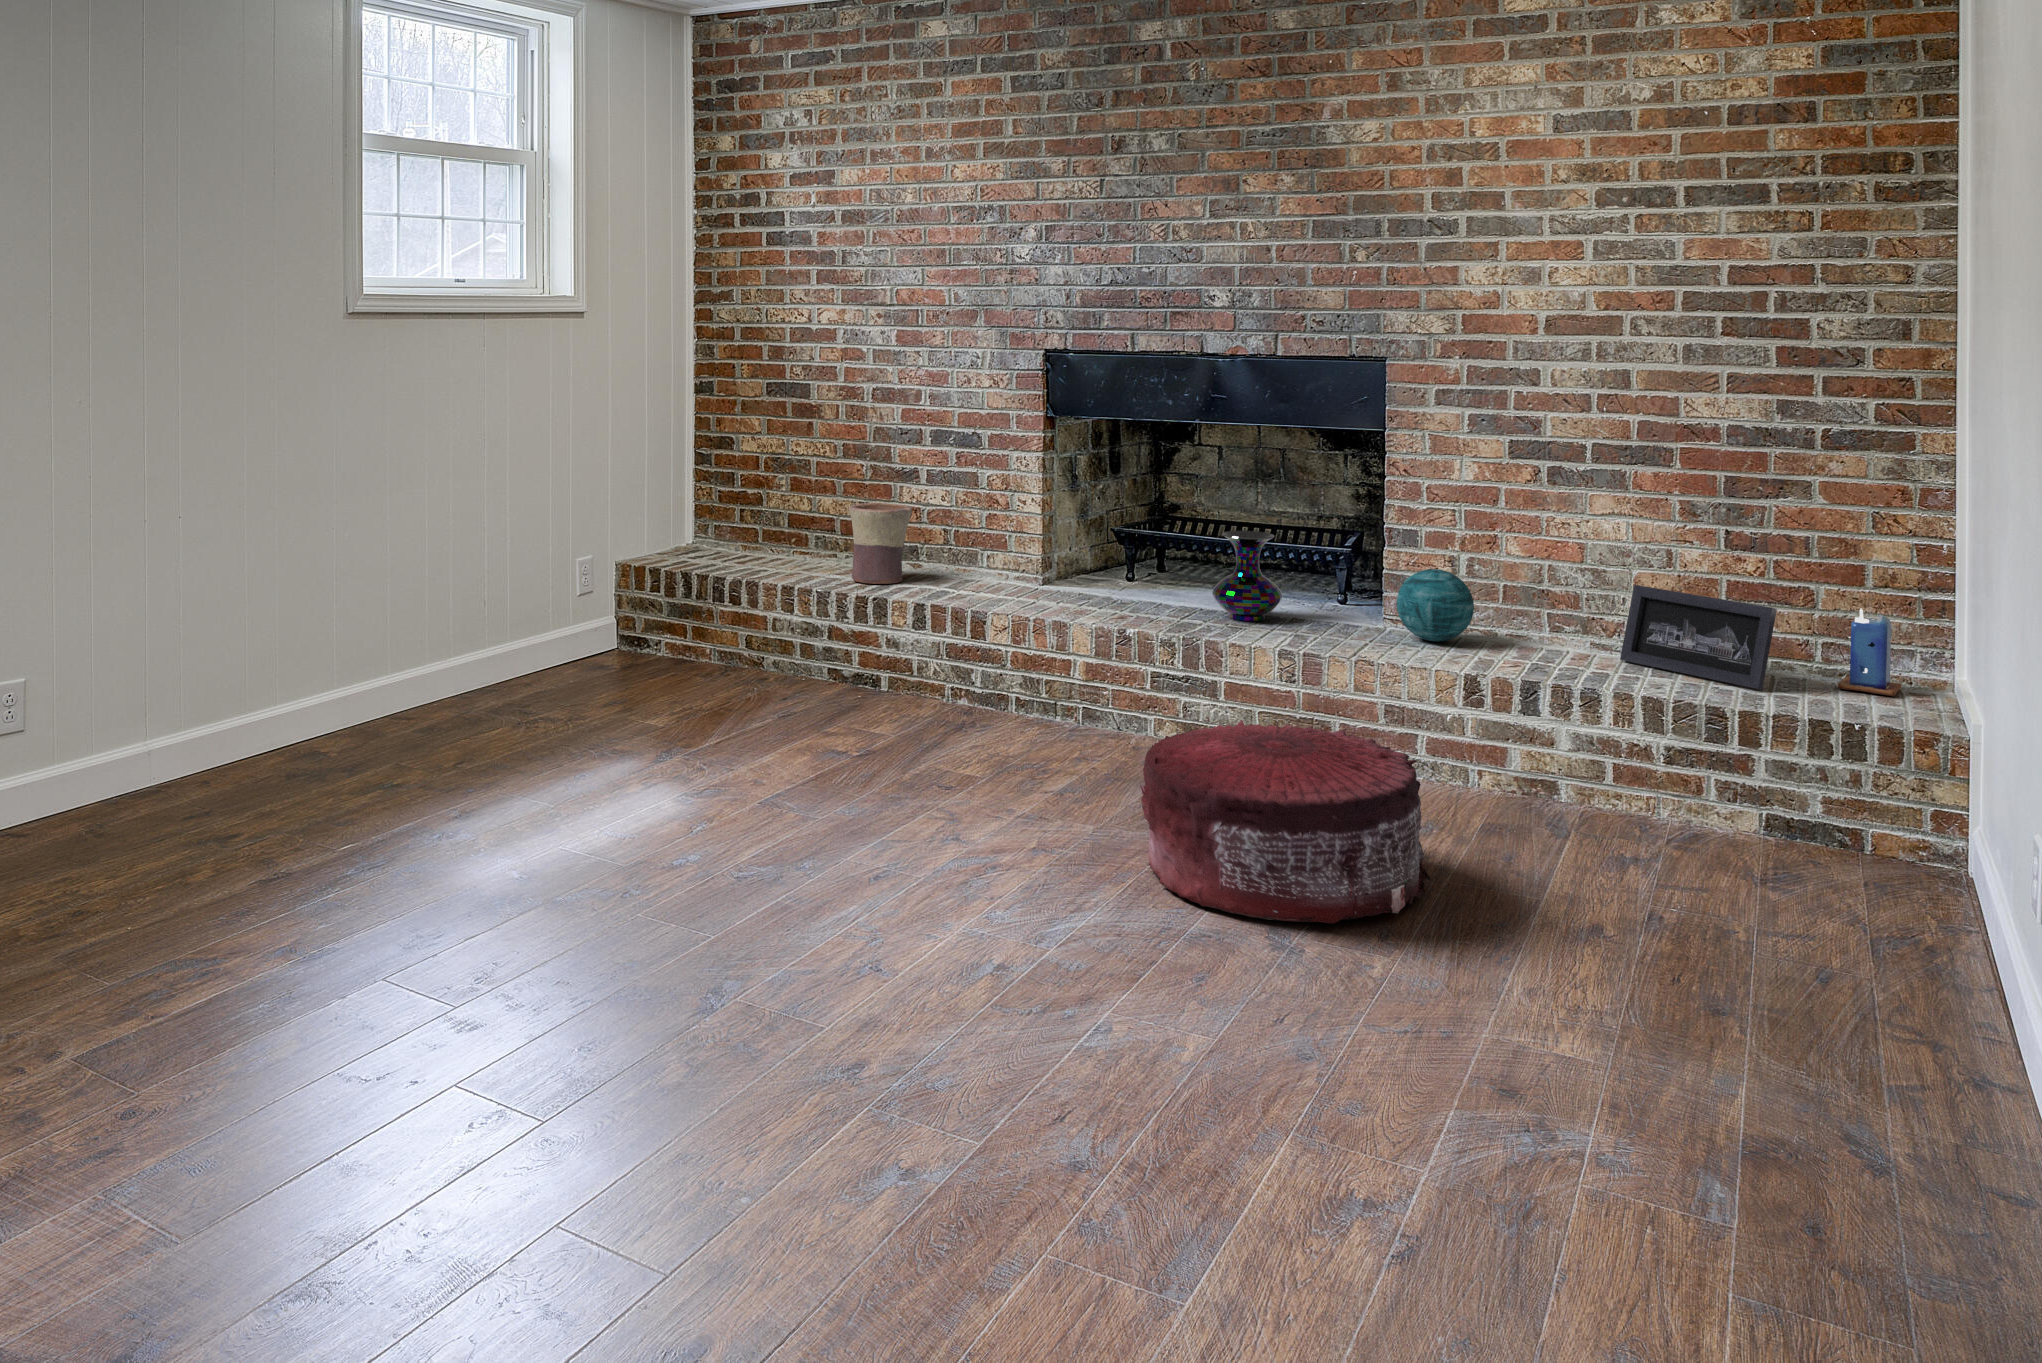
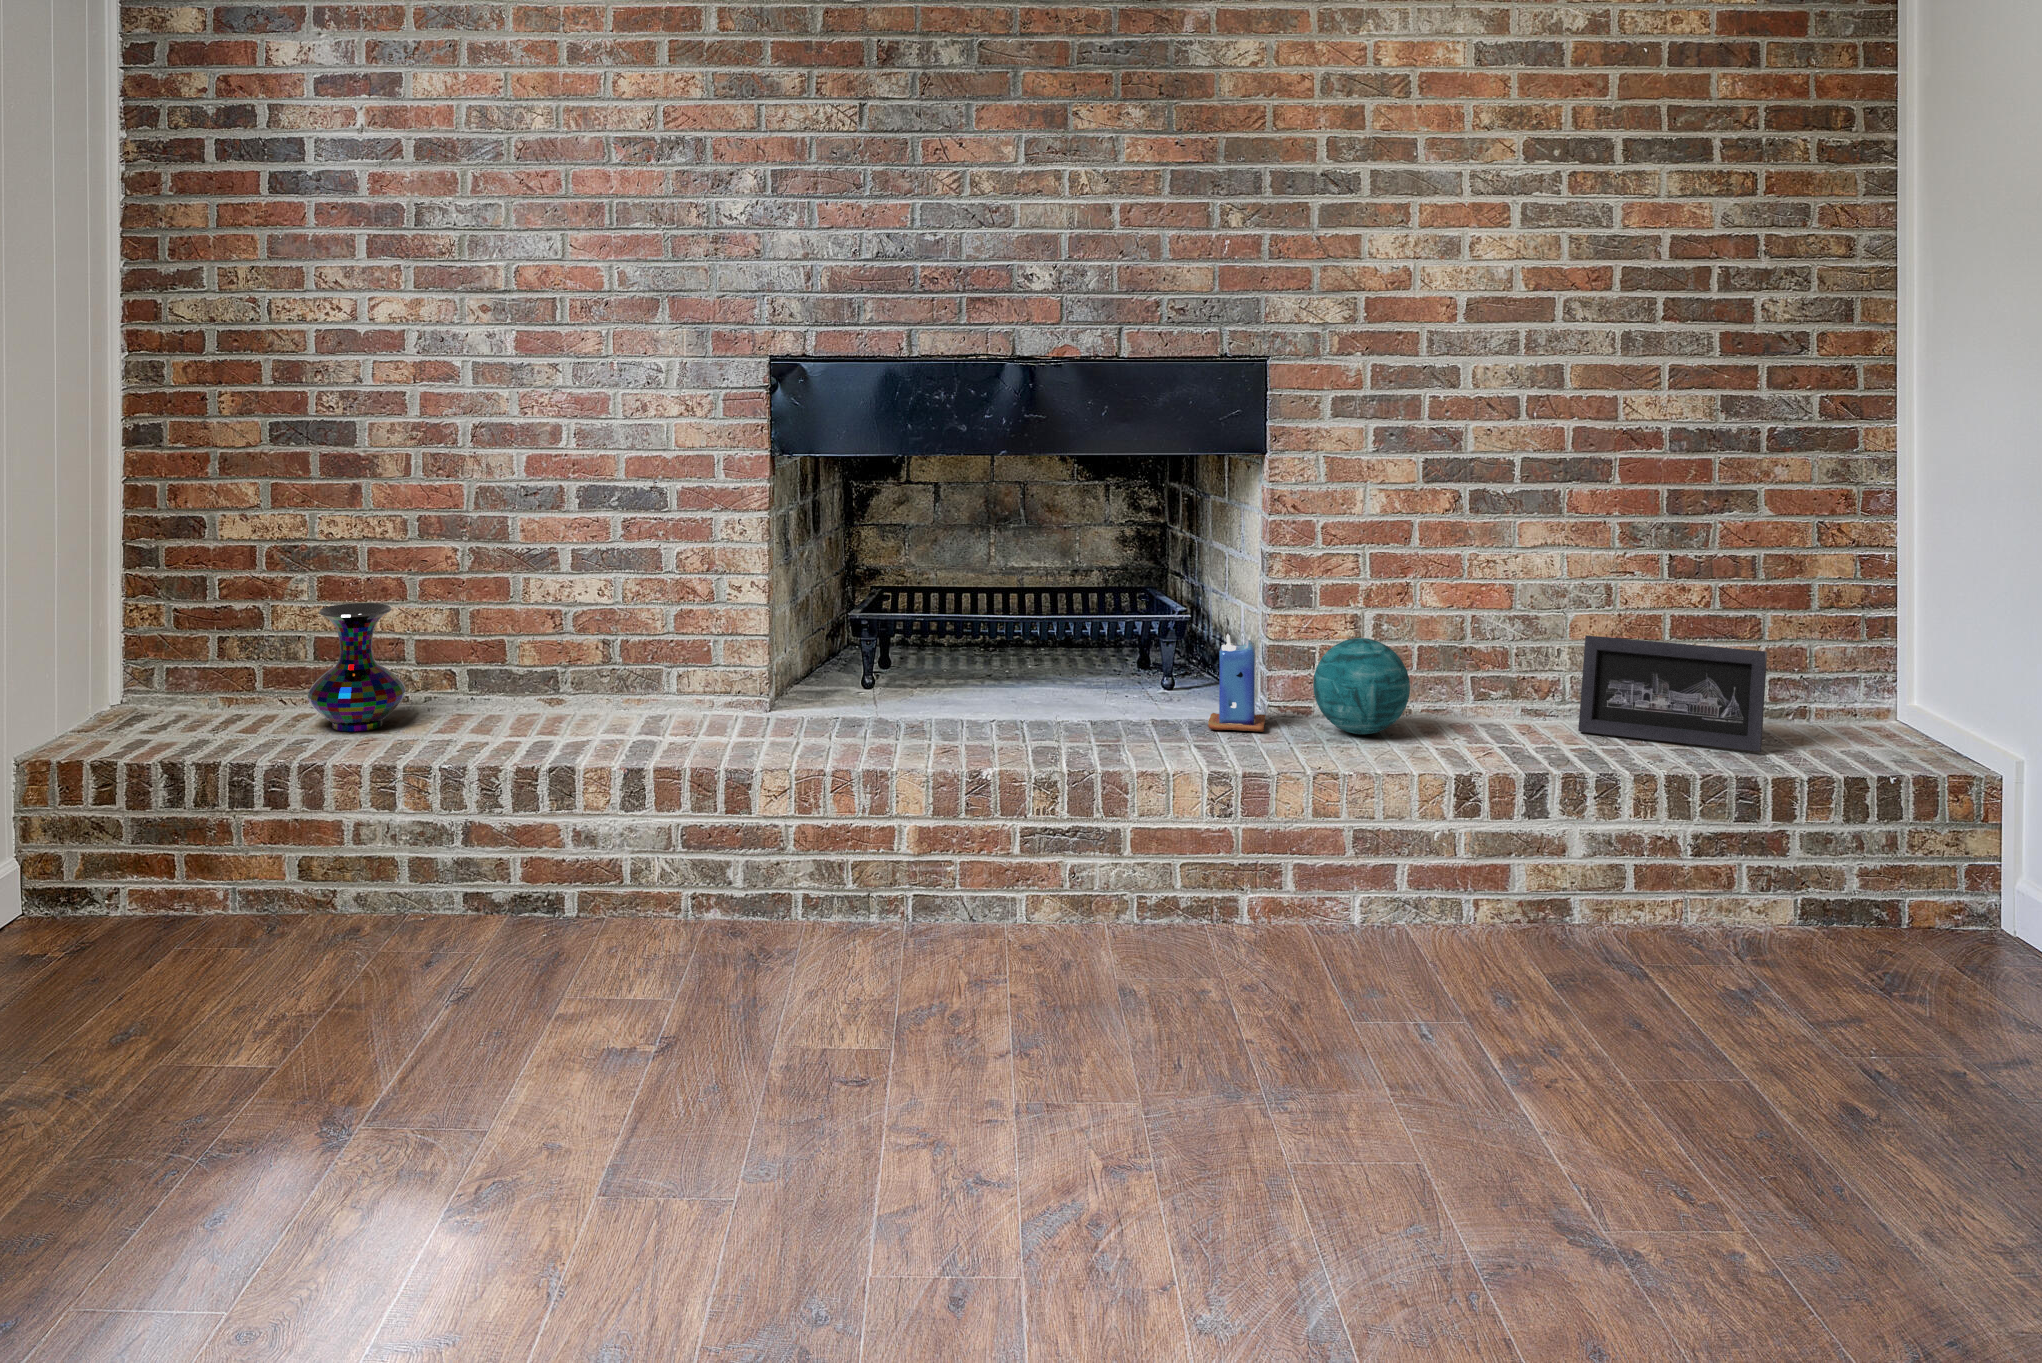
flower pot: present [849,503,912,584] -> none [480,610,583,743]
vase: present [1212,531,1282,621] -> present [308,603,406,731]
candle: present [1838,609,1902,696] -> present [1208,634,1265,732]
pouf: present [1140,720,1431,924] -> none [1271,891,1663,1203]

